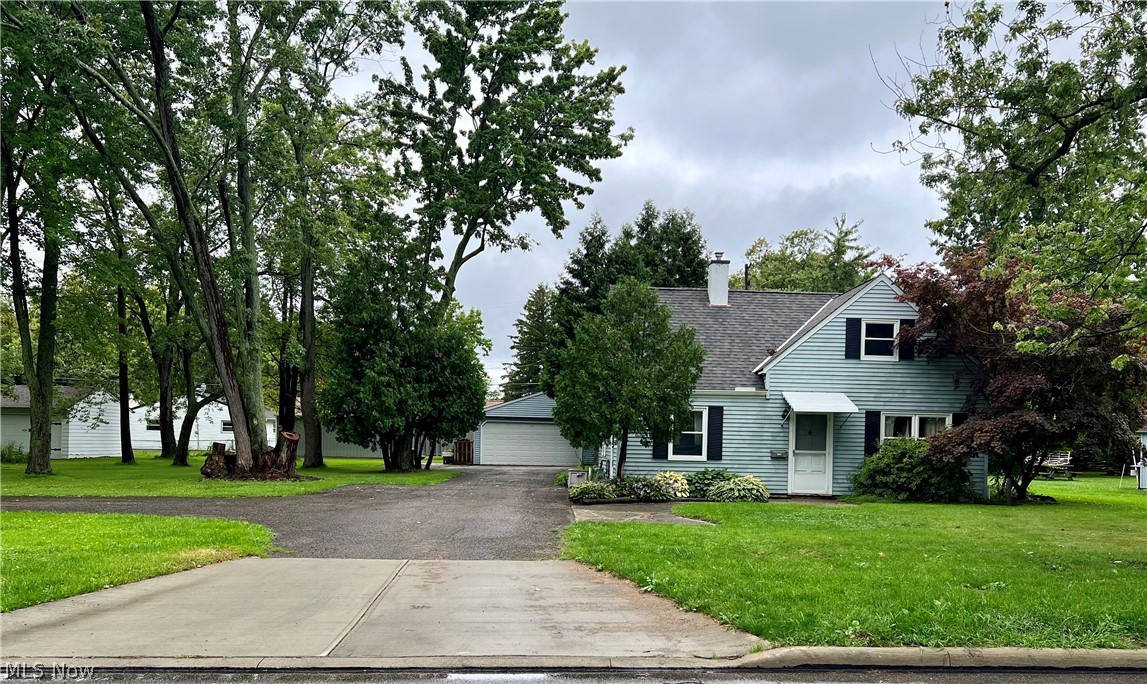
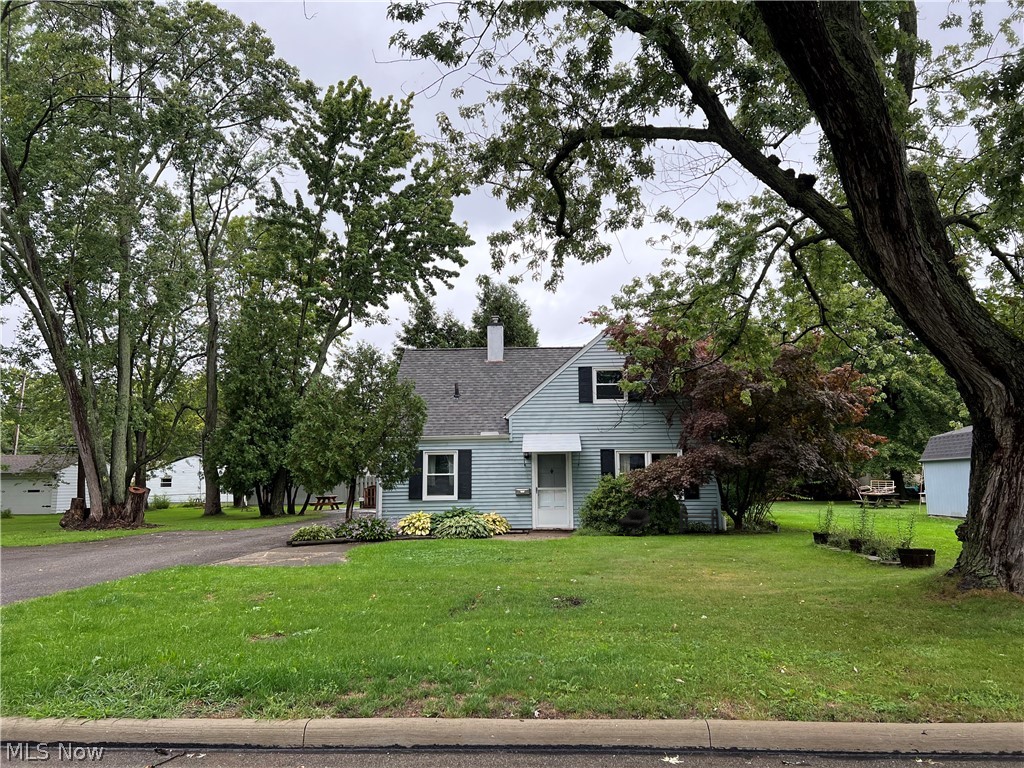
lounge chair: none [912,477,946,506] -> present [618,509,650,535]

